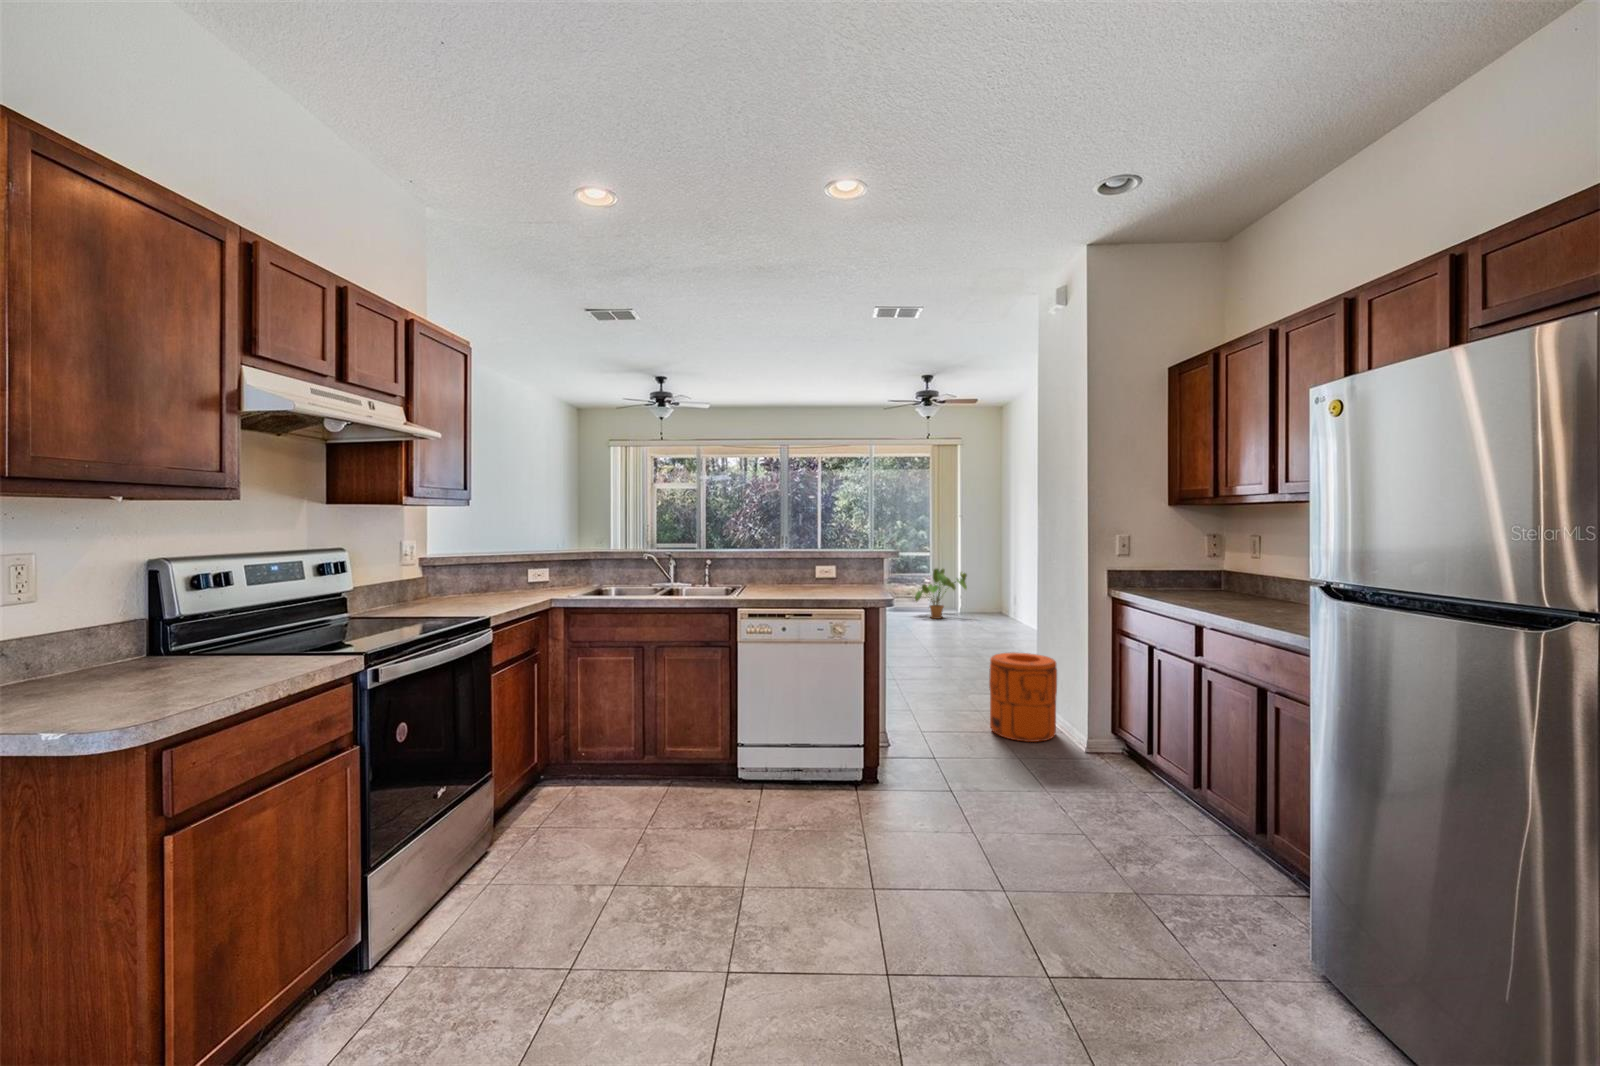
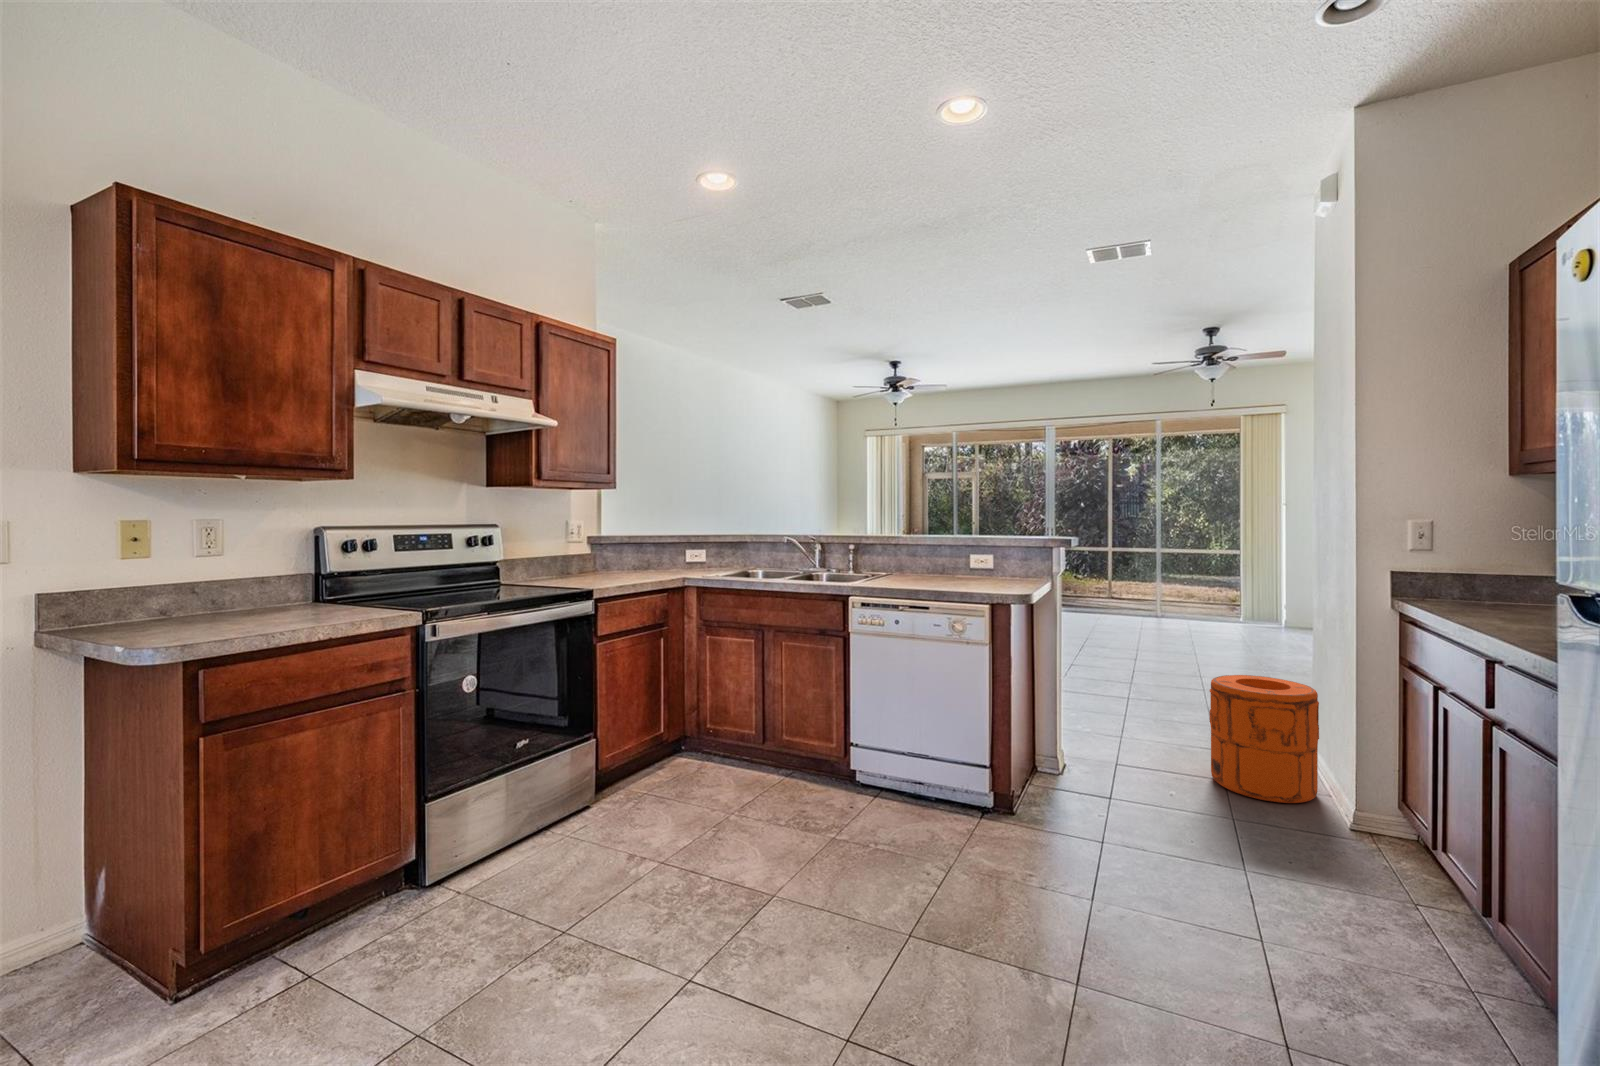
house plant: present [915,569,967,619] -> none [1192,570,1270,633]

